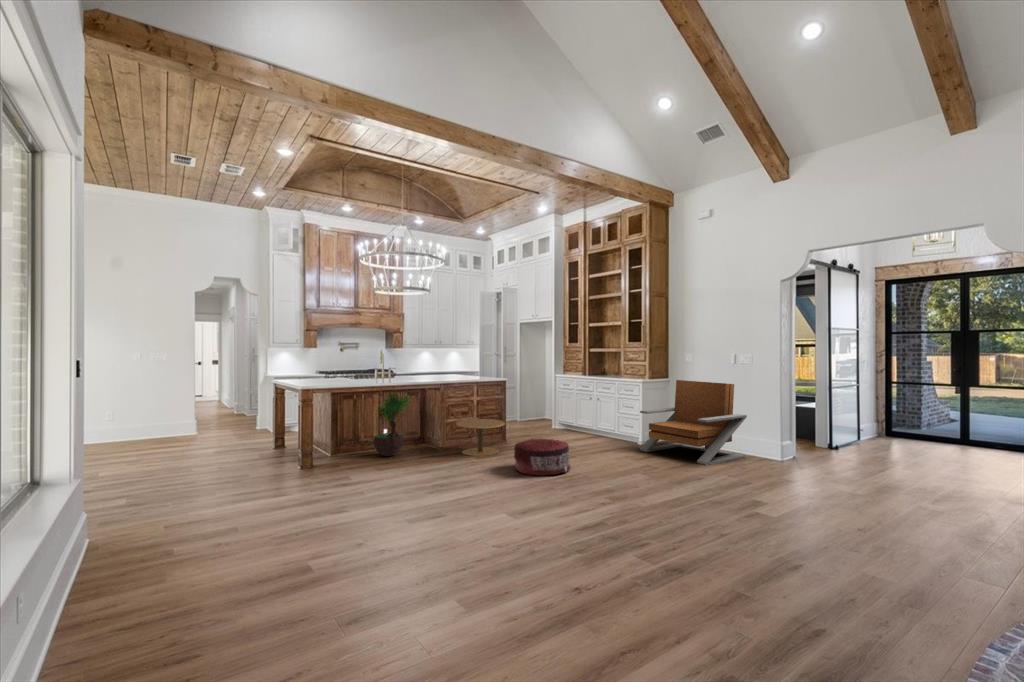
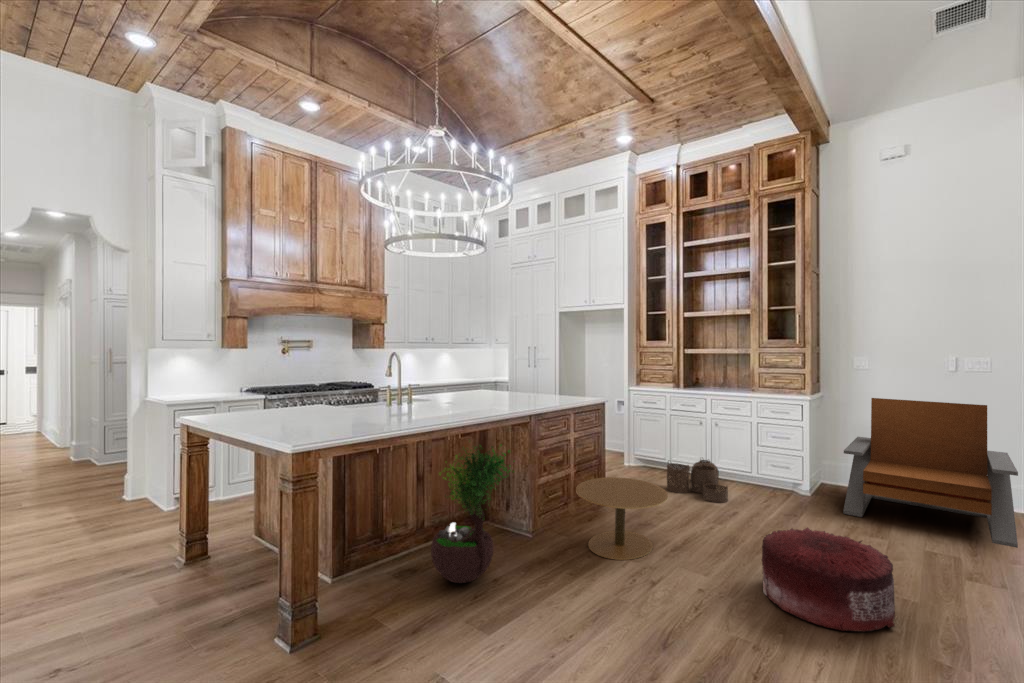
woven basket: none [554,420,594,444] -> present [667,460,728,503]

